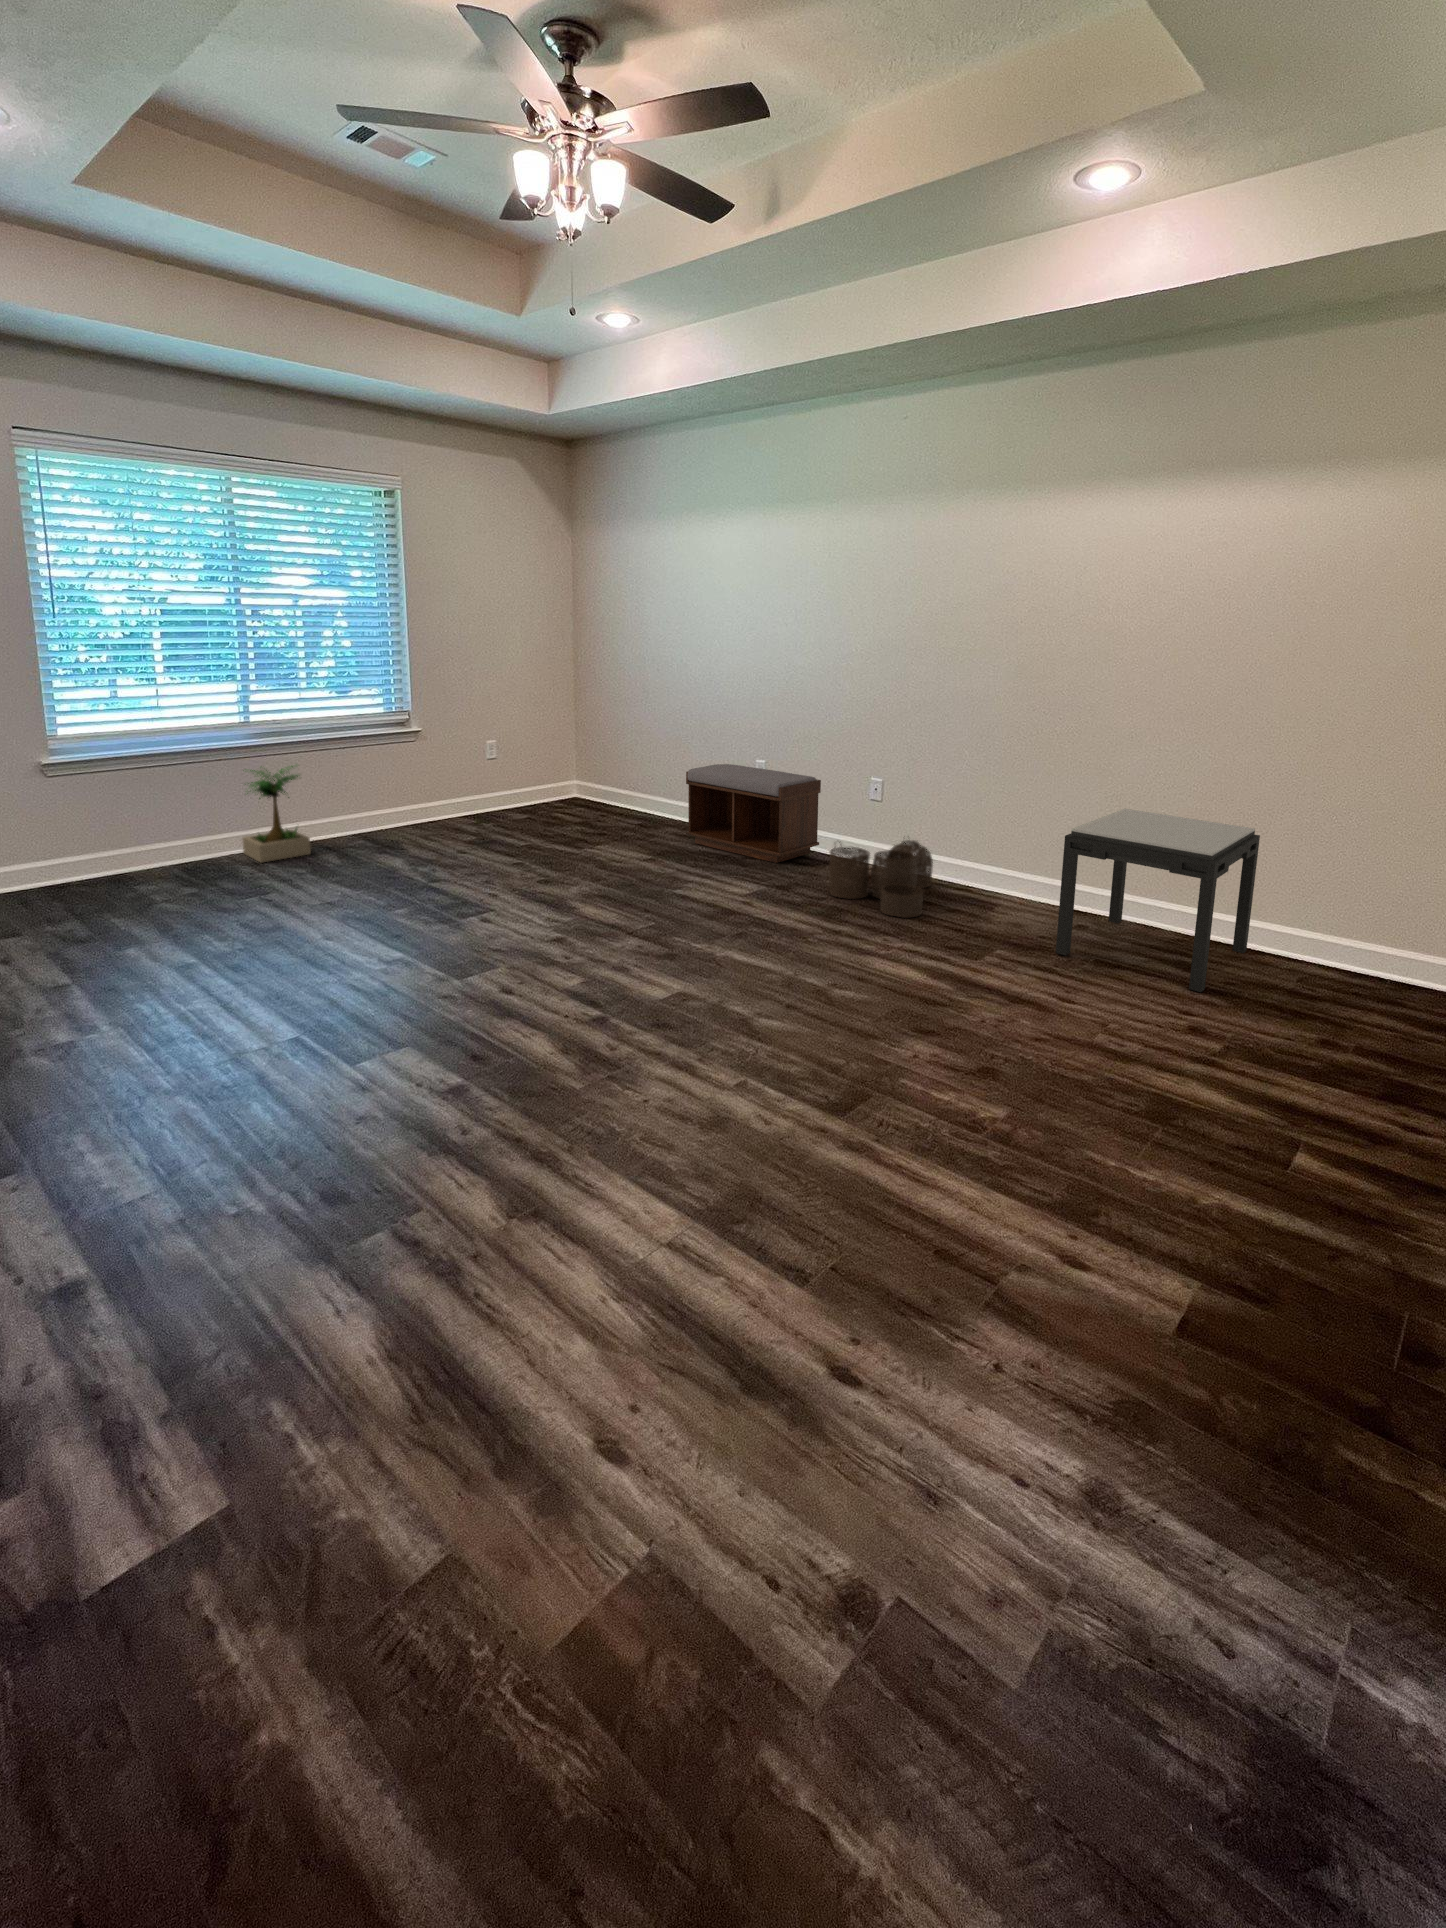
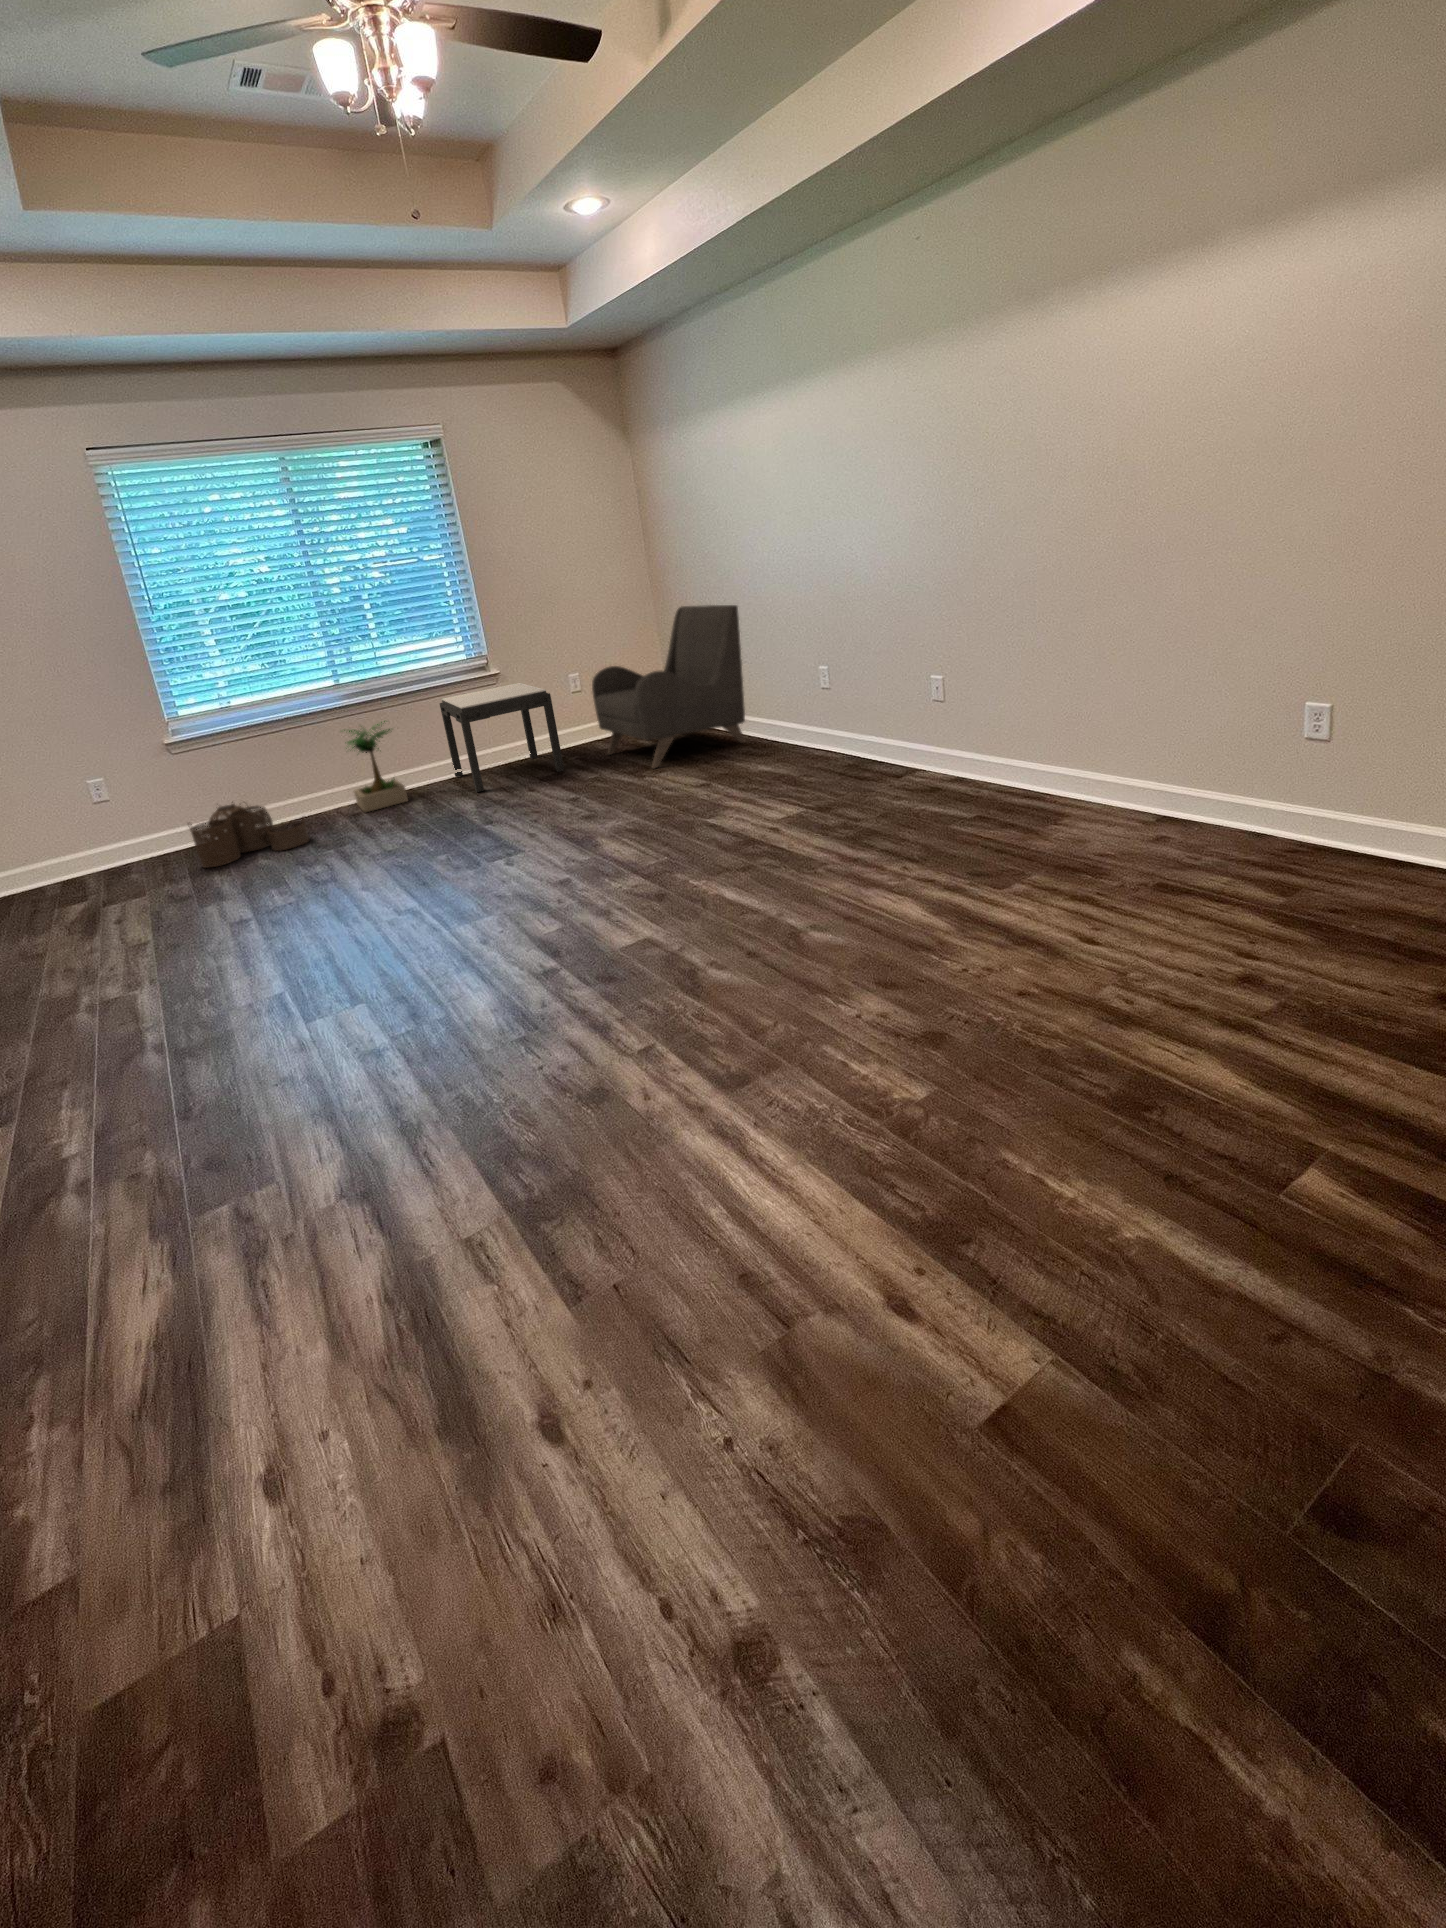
armchair: none [520,688,678,841] -> present [592,605,745,768]
bench: present [686,764,821,863] -> none [740,675,884,779]
side table: present [1056,809,1260,992] -> present [440,683,564,792]
woven basket: present [829,840,933,918] -> present [190,802,309,868]

